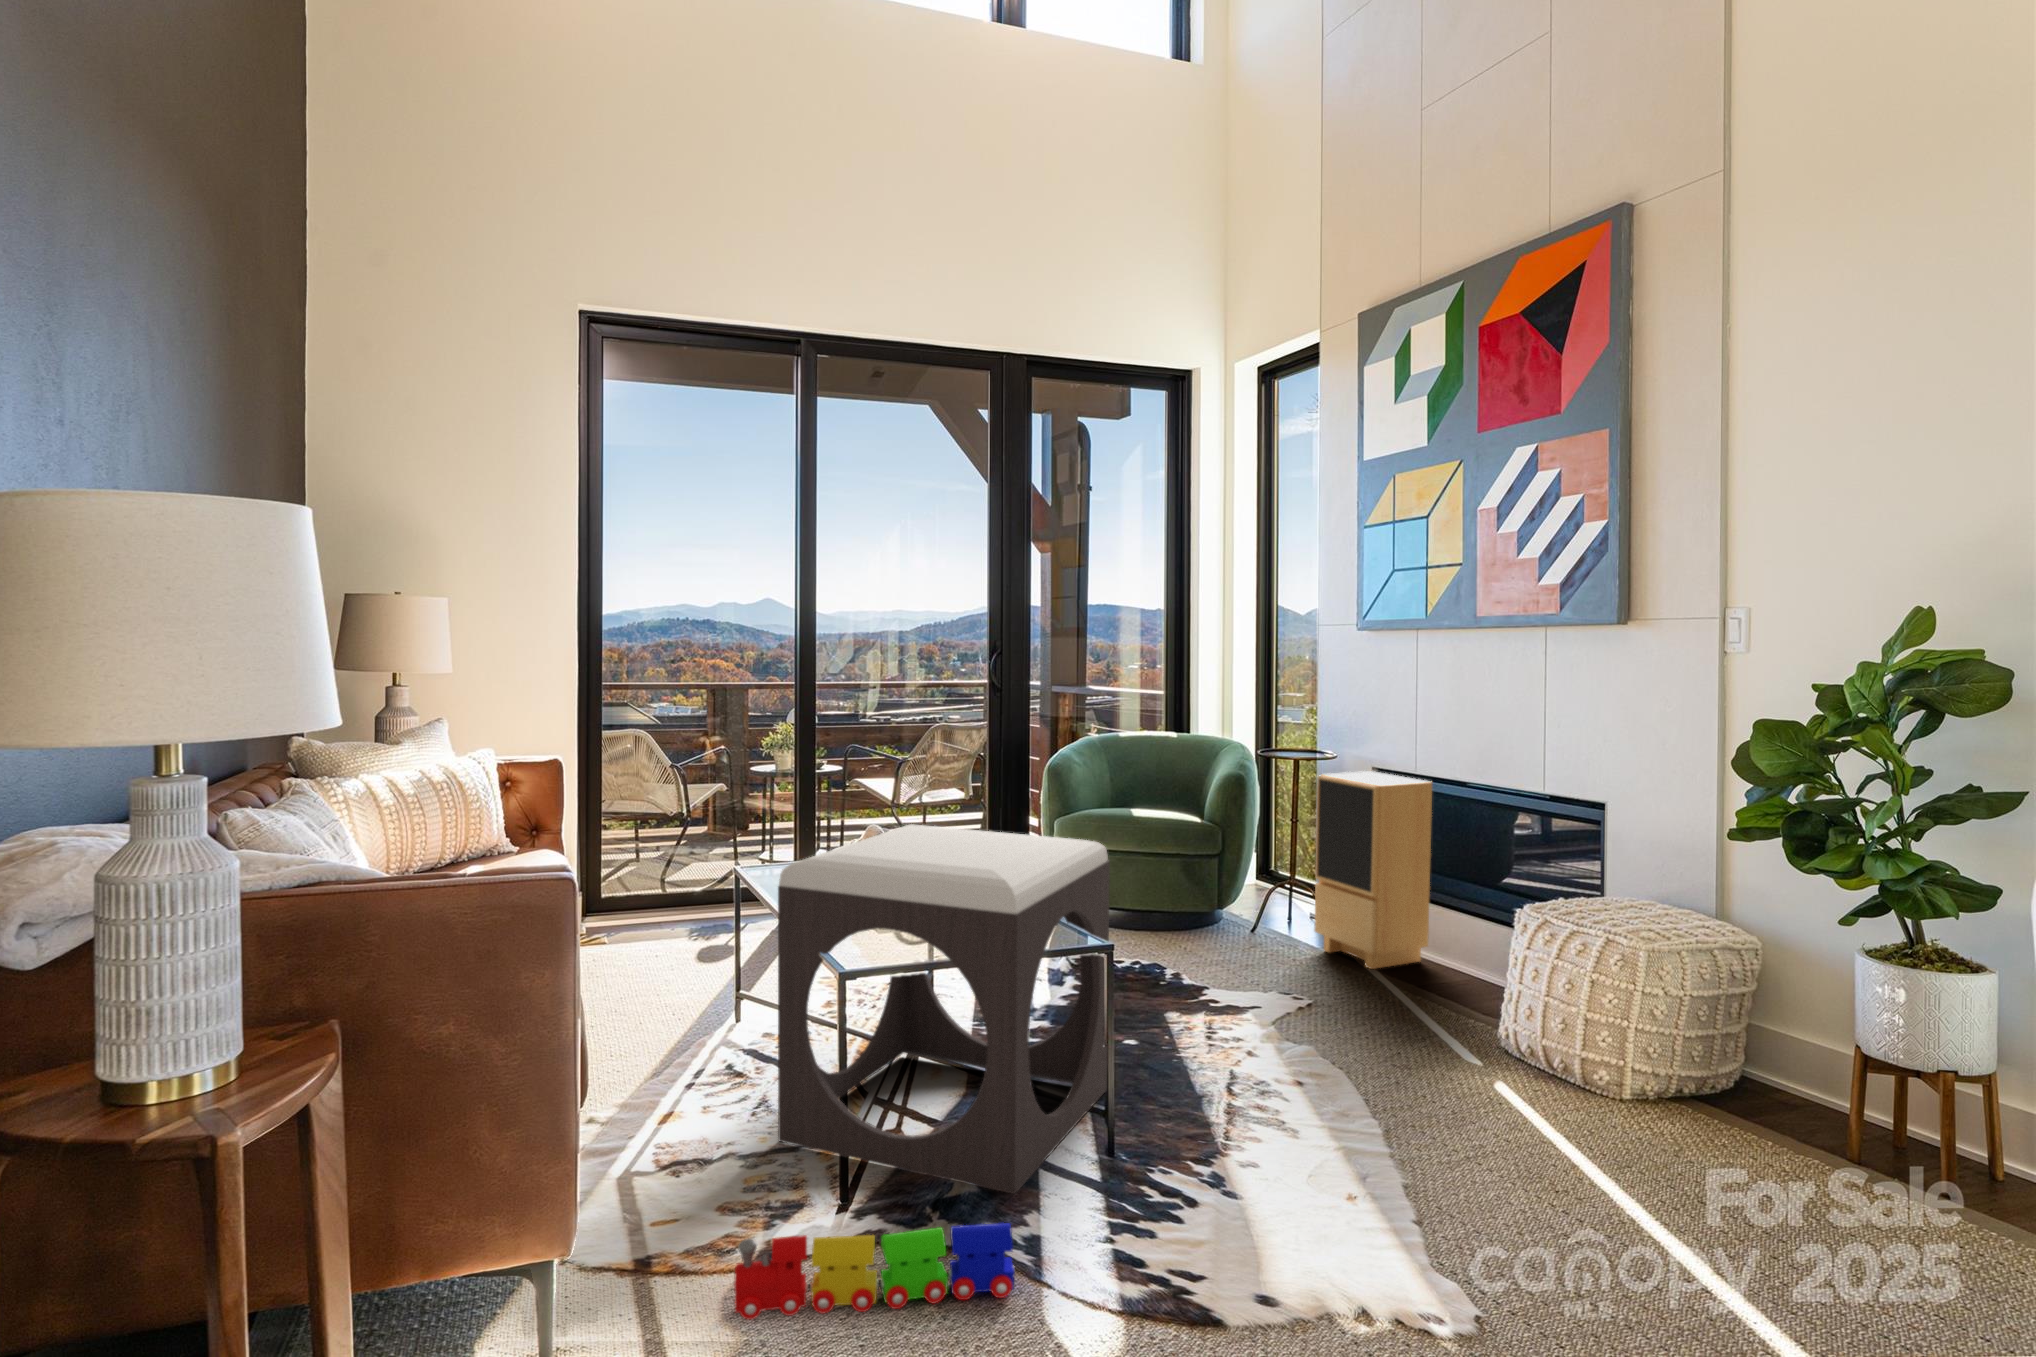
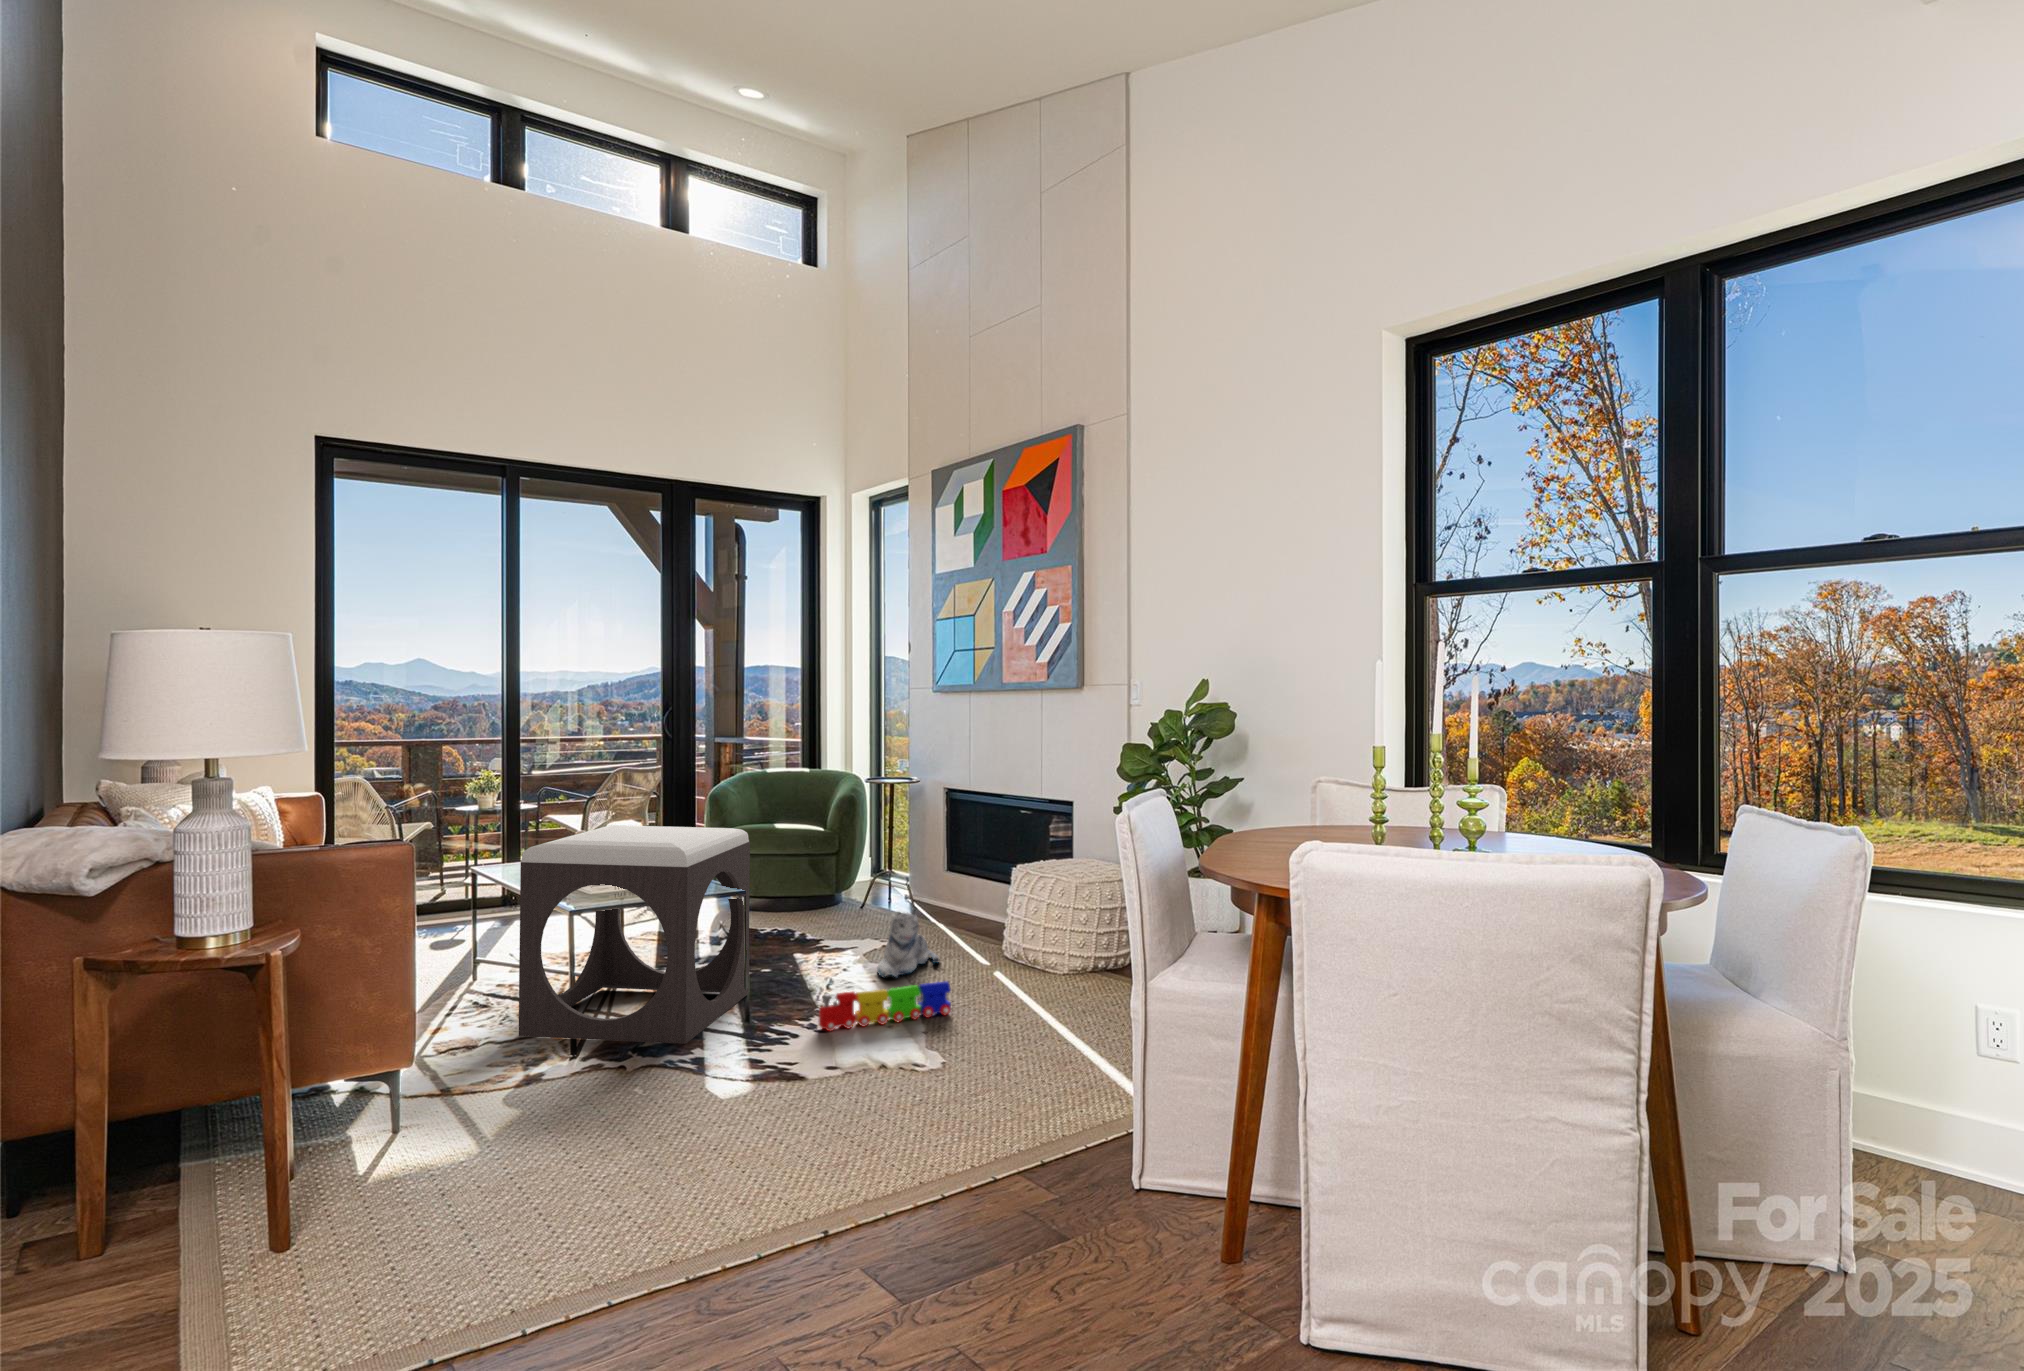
speaker: present [1314,771,1432,969] -> none [904,788,979,923]
plush toy: none [1298,972,1395,1082] -> present [877,912,940,978]
toy train: present [734,1223,1015,1320] -> present [819,981,951,1031]

